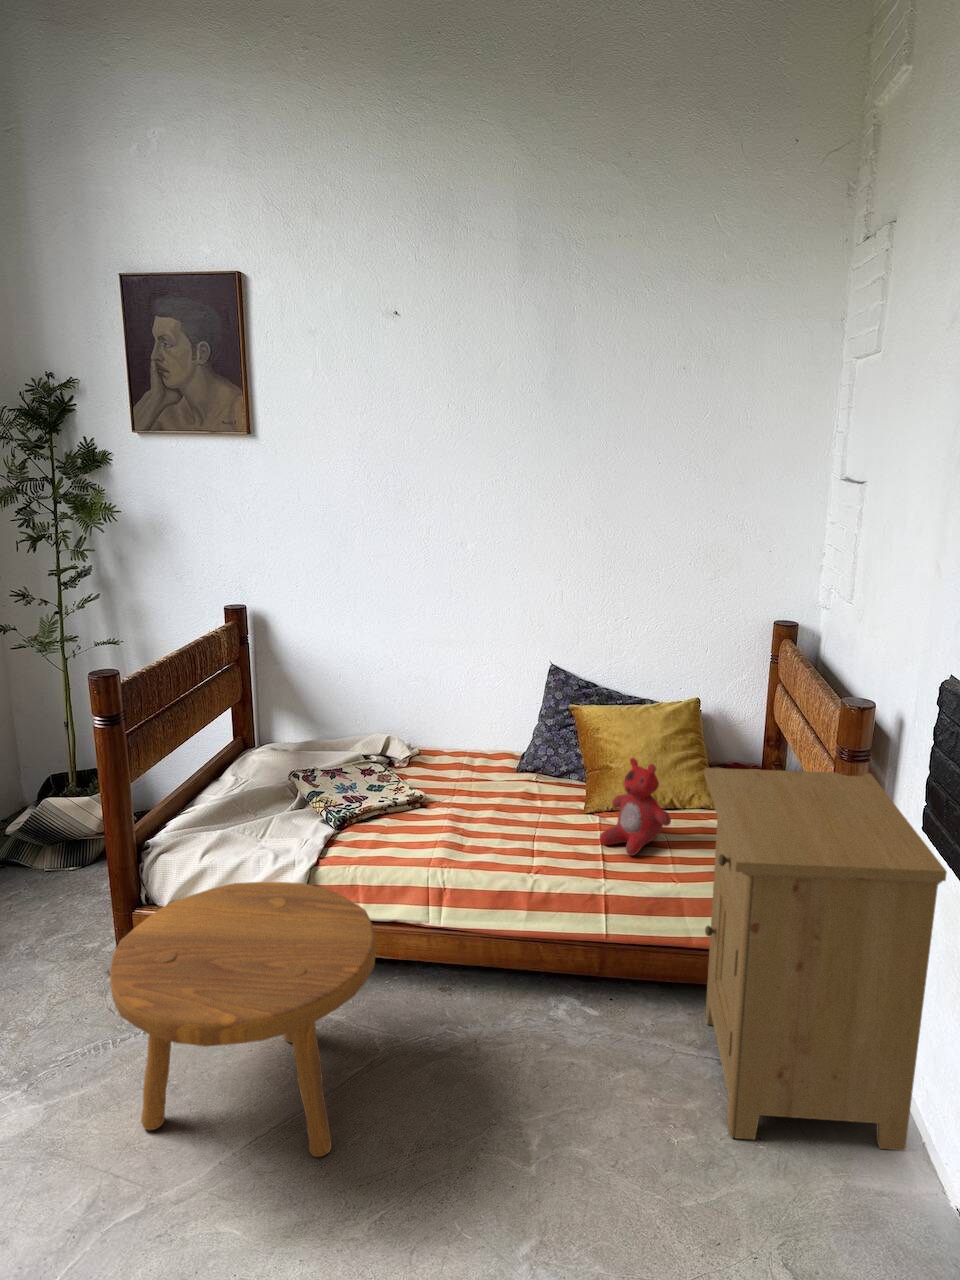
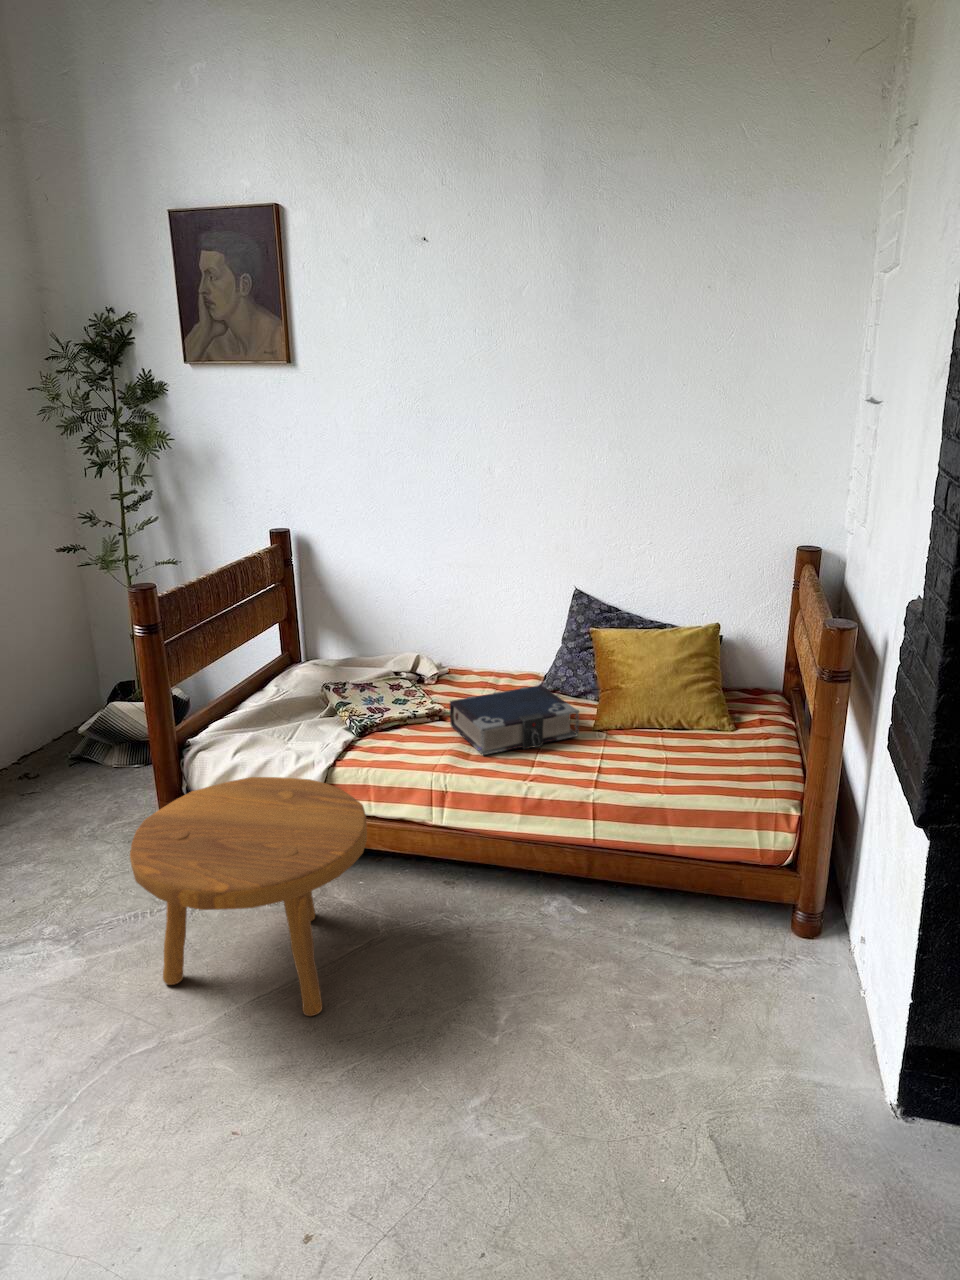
stuffed bear: present [600,758,671,856] -> none [599,677,667,769]
book: none [434,767,573,846] -> present [450,685,579,755]
nightstand: present [704,768,947,1150] -> none [685,685,888,1048]

